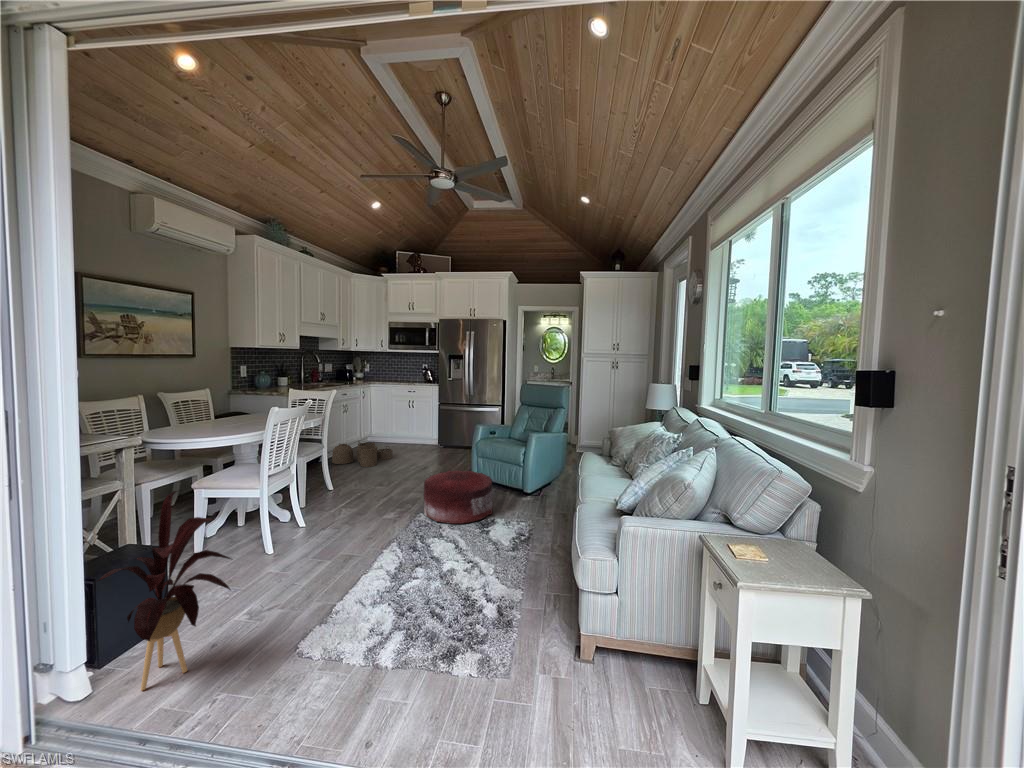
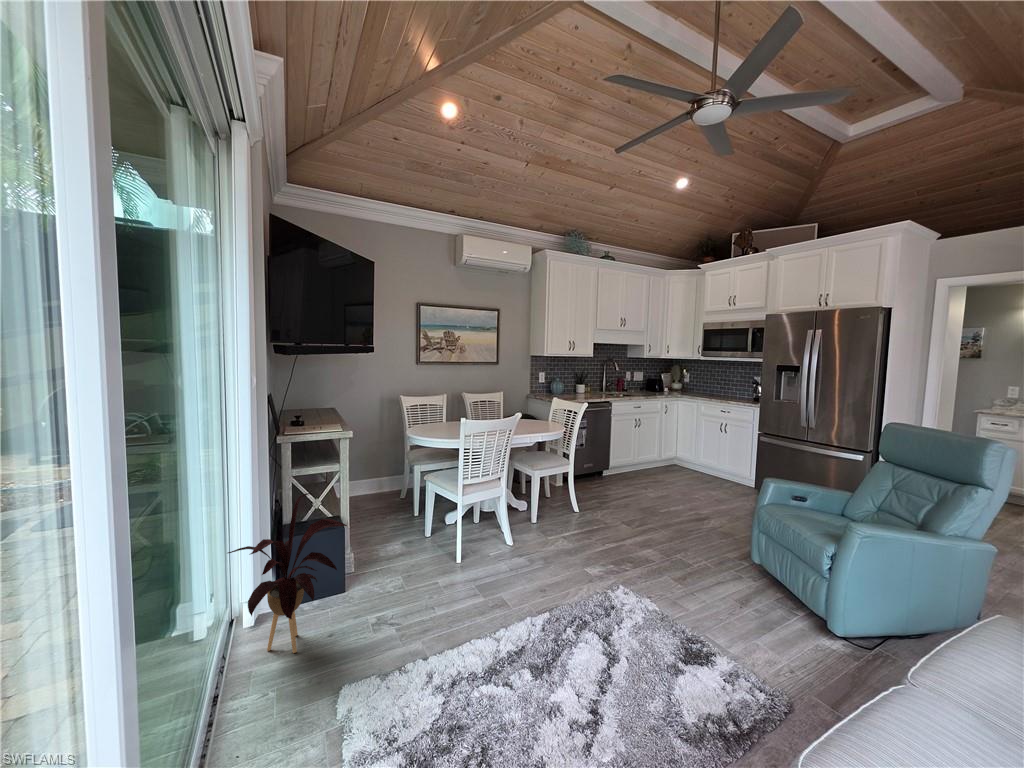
woven basket: present [332,441,392,467] -> none [610,461,679,497]
pouf: present [424,470,493,524] -> none [626,538,738,639]

